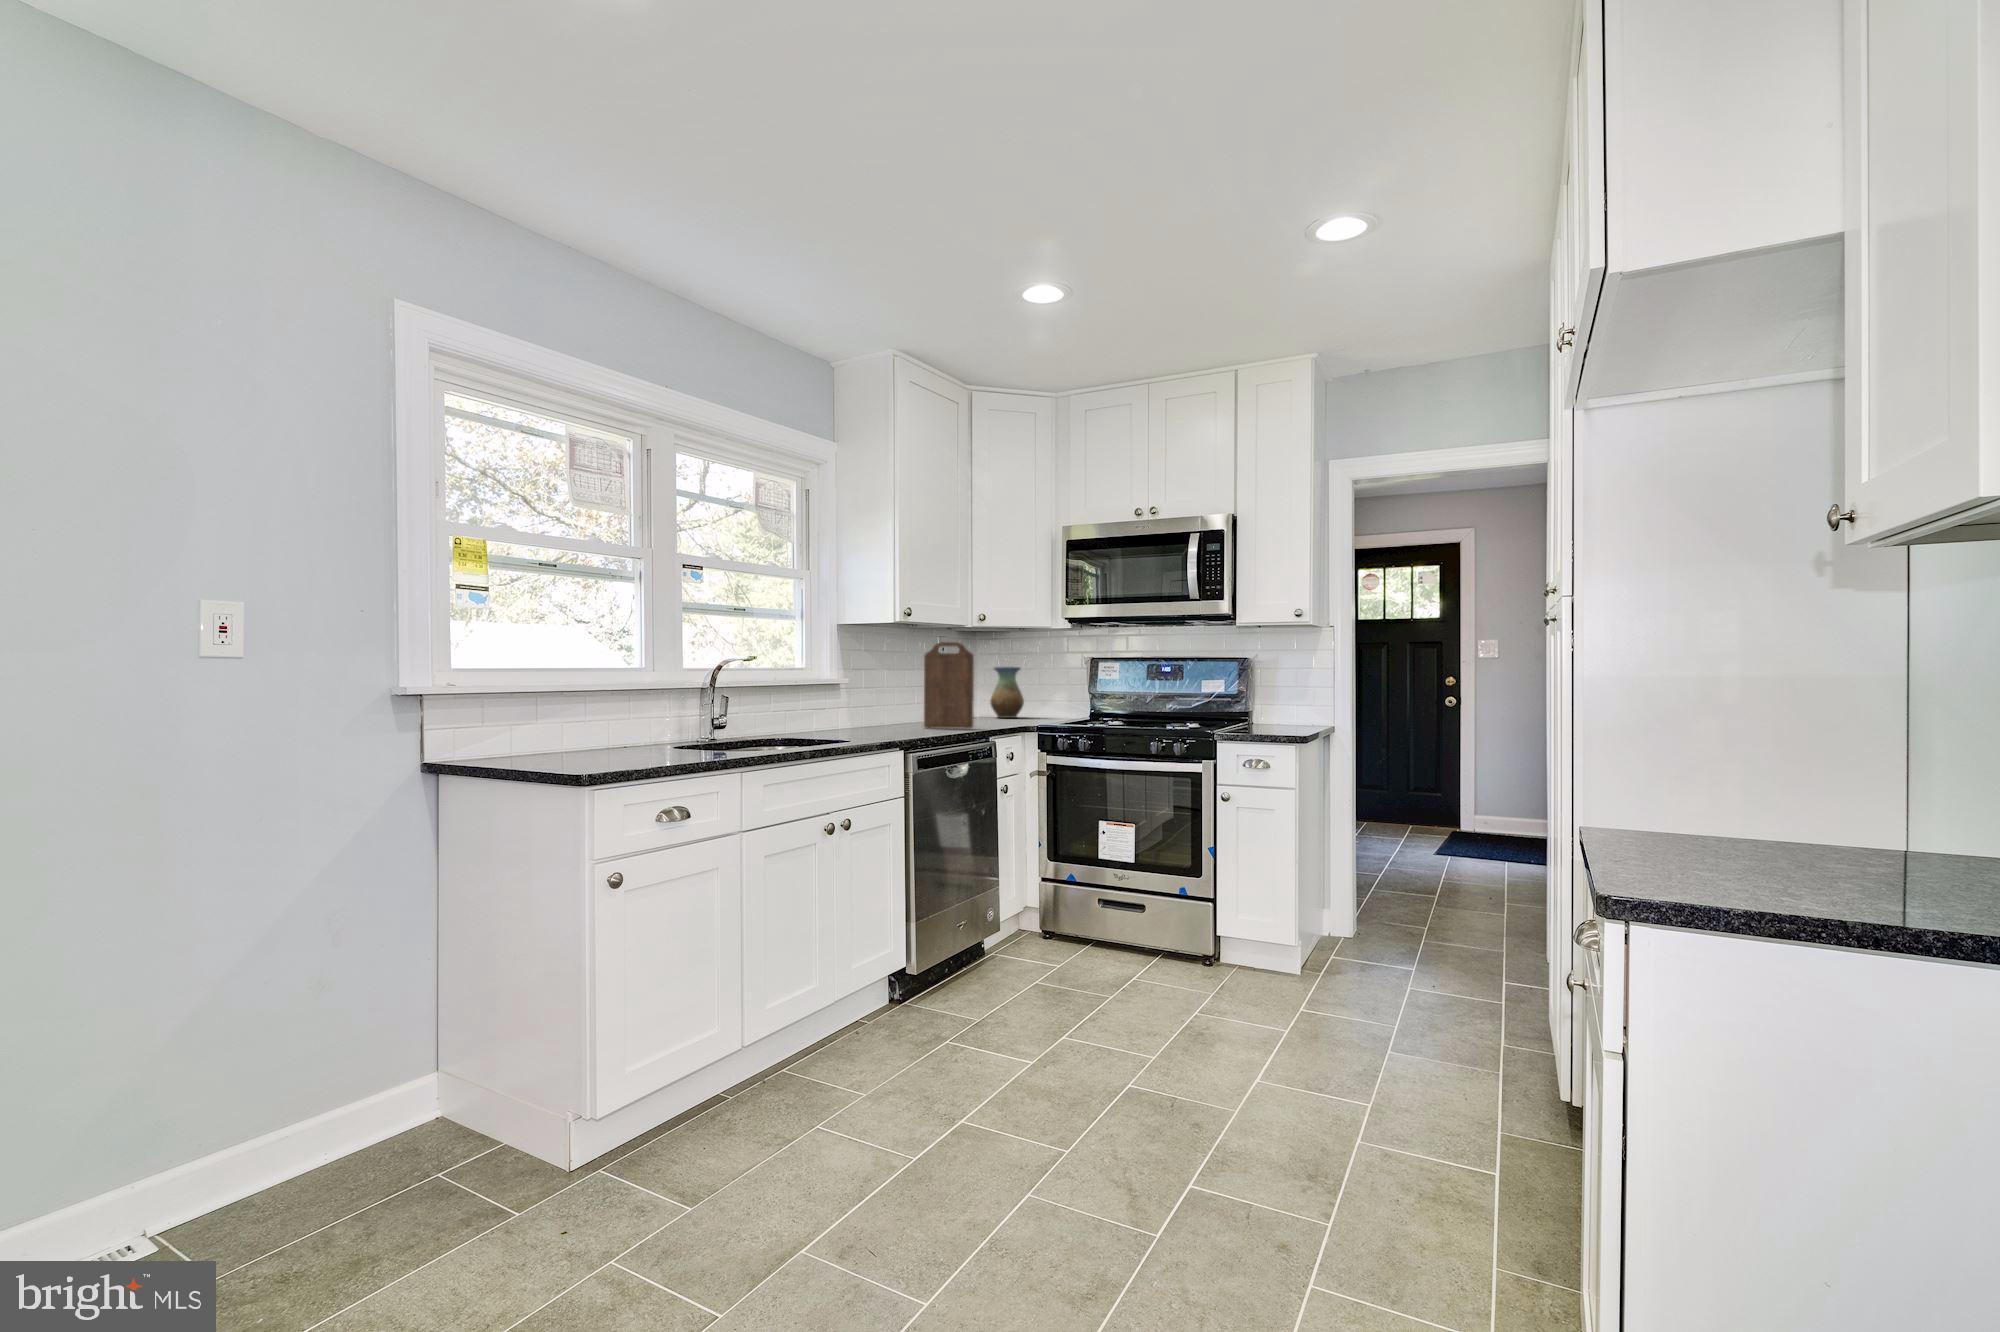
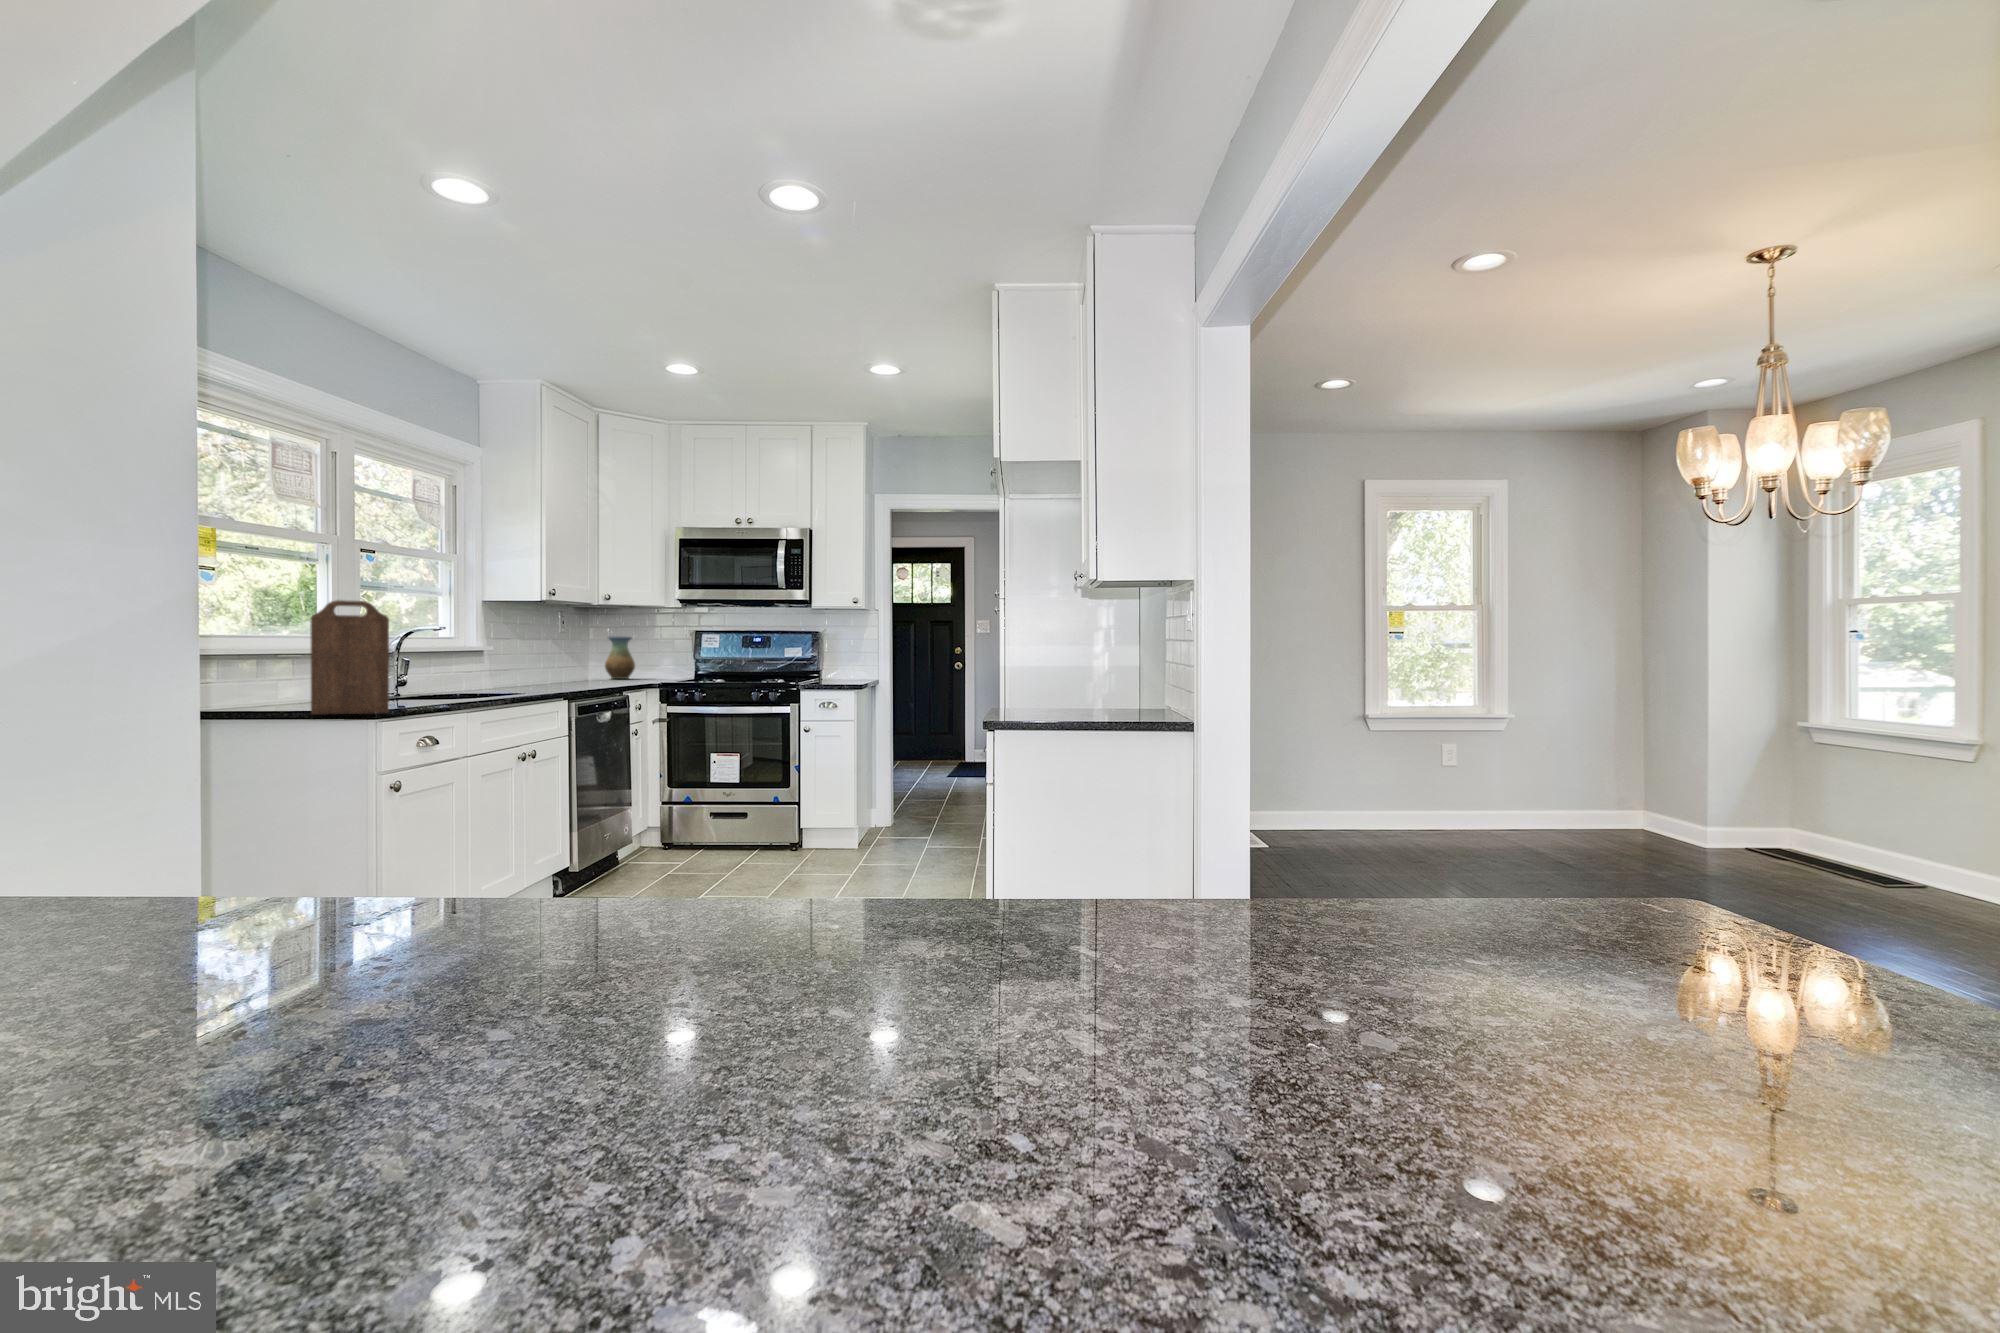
cutting board: present [924,642,974,729] -> present [310,600,389,714]

